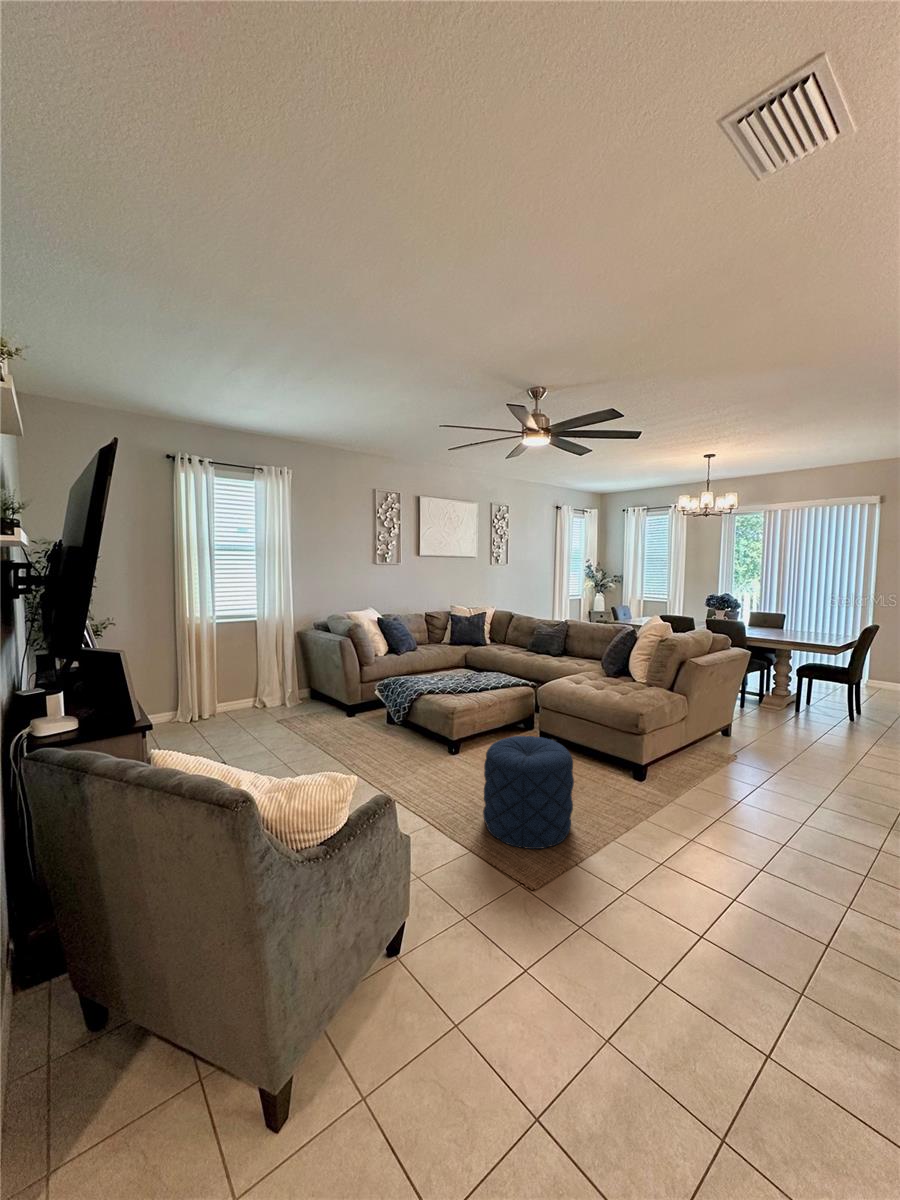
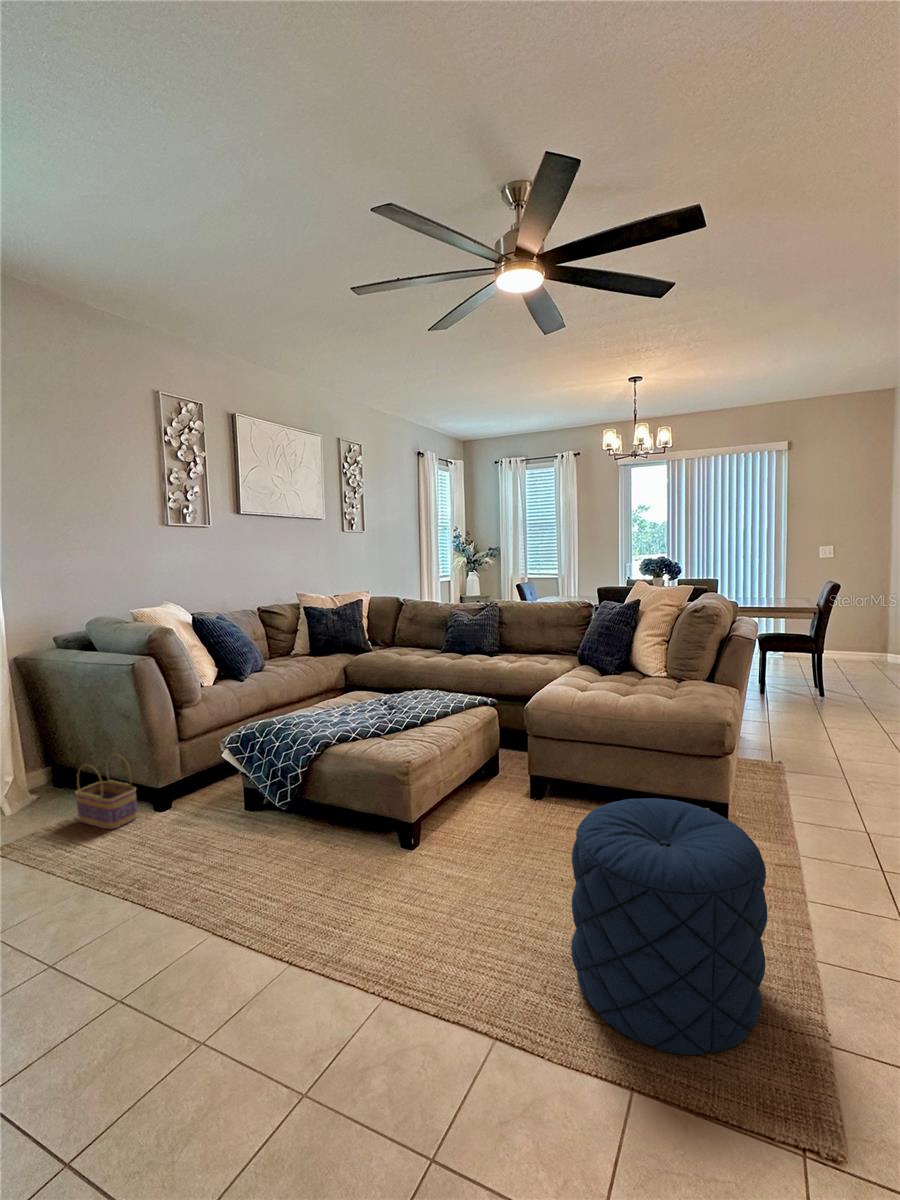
basket: none [314,685,340,721] -> present [75,759,137,830]

